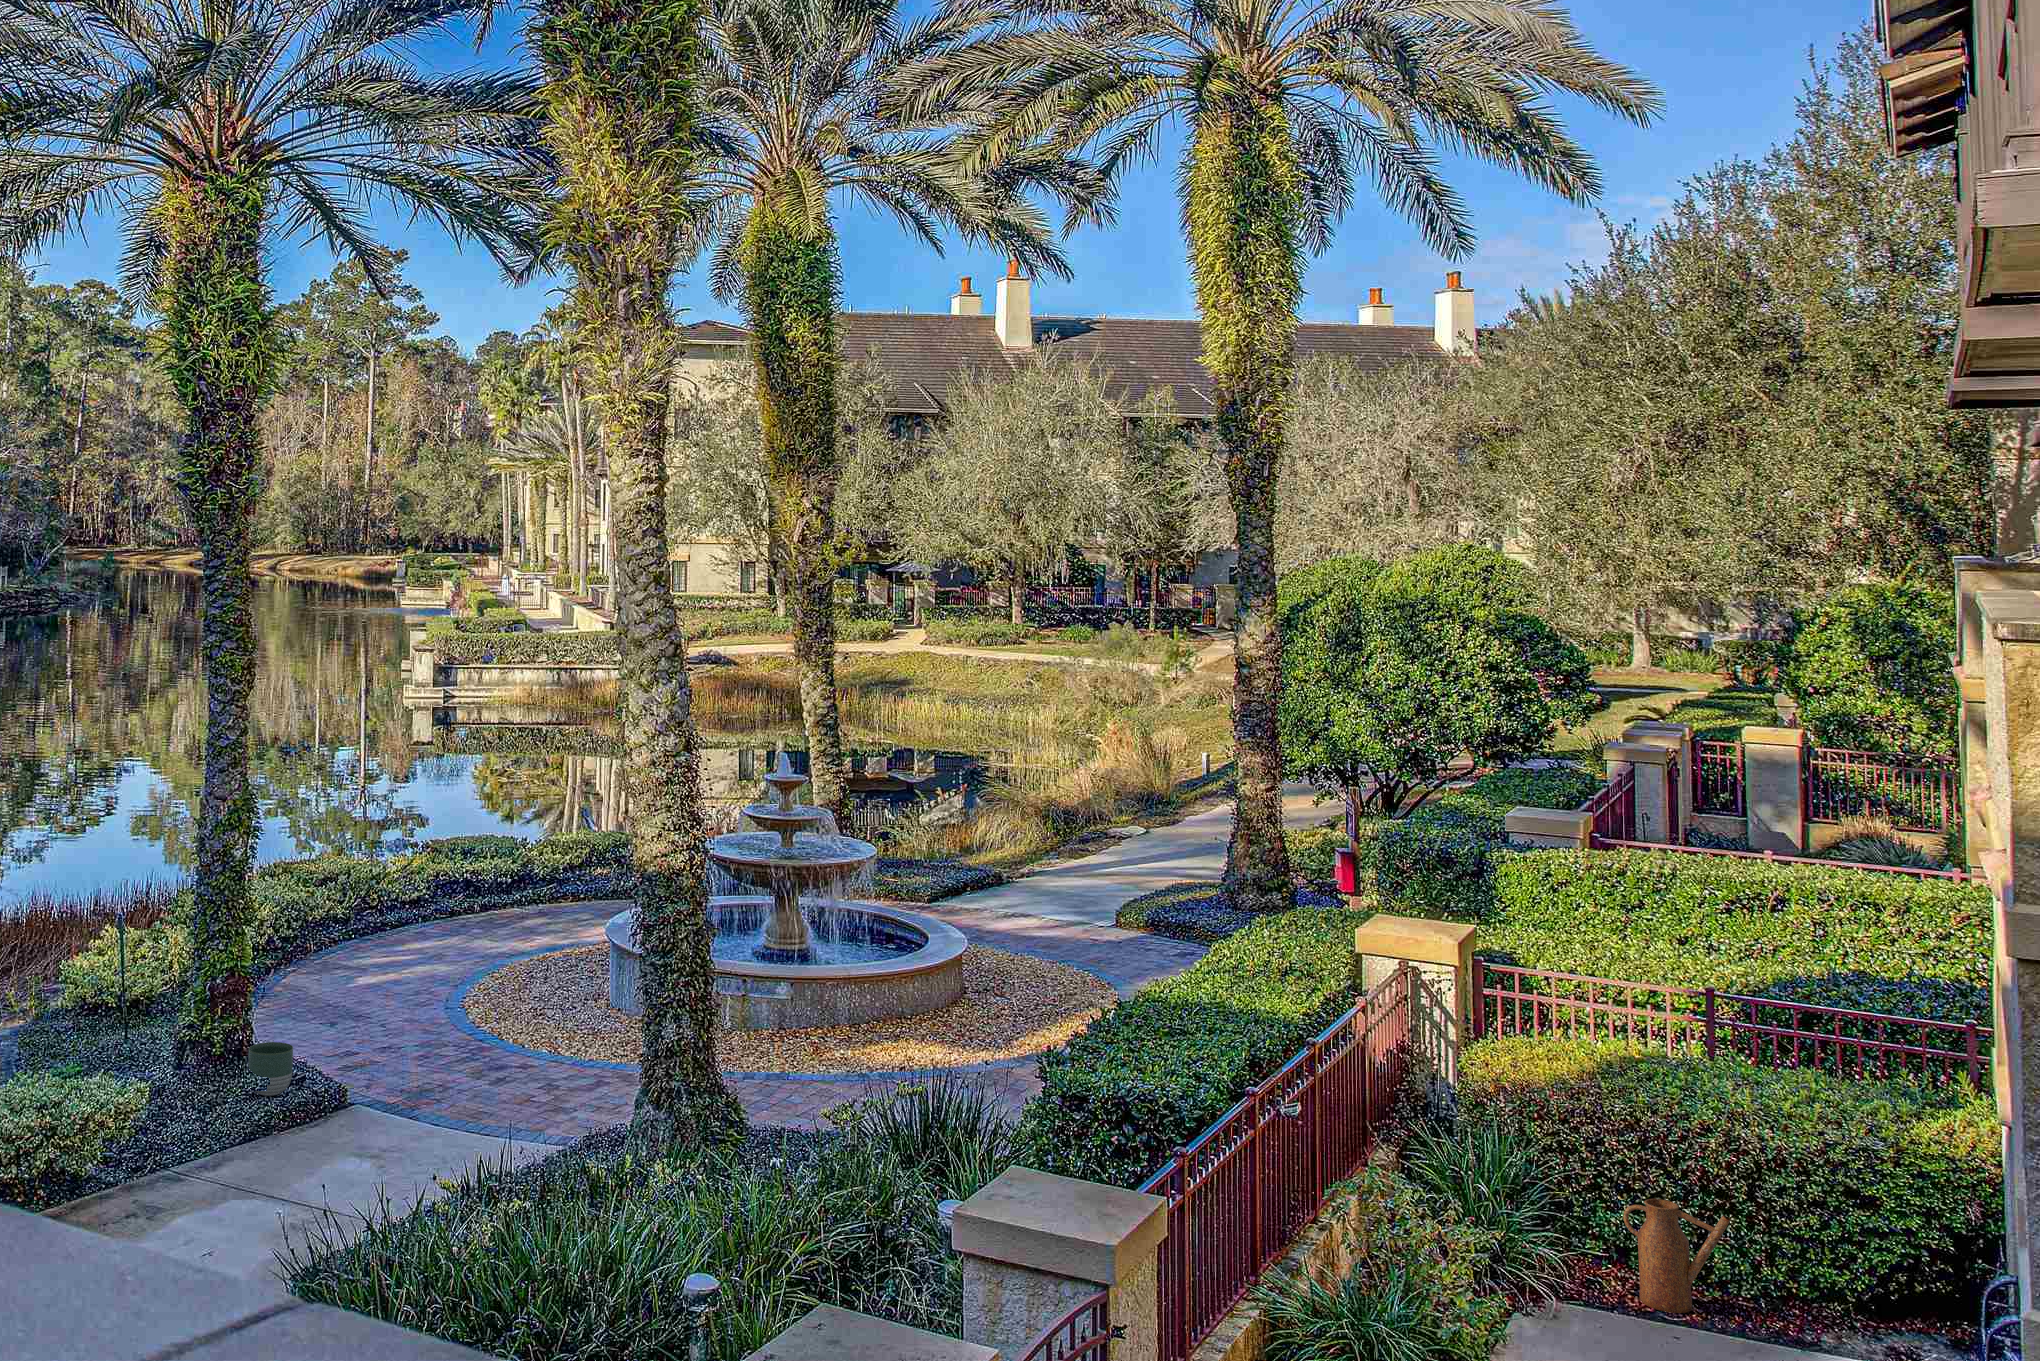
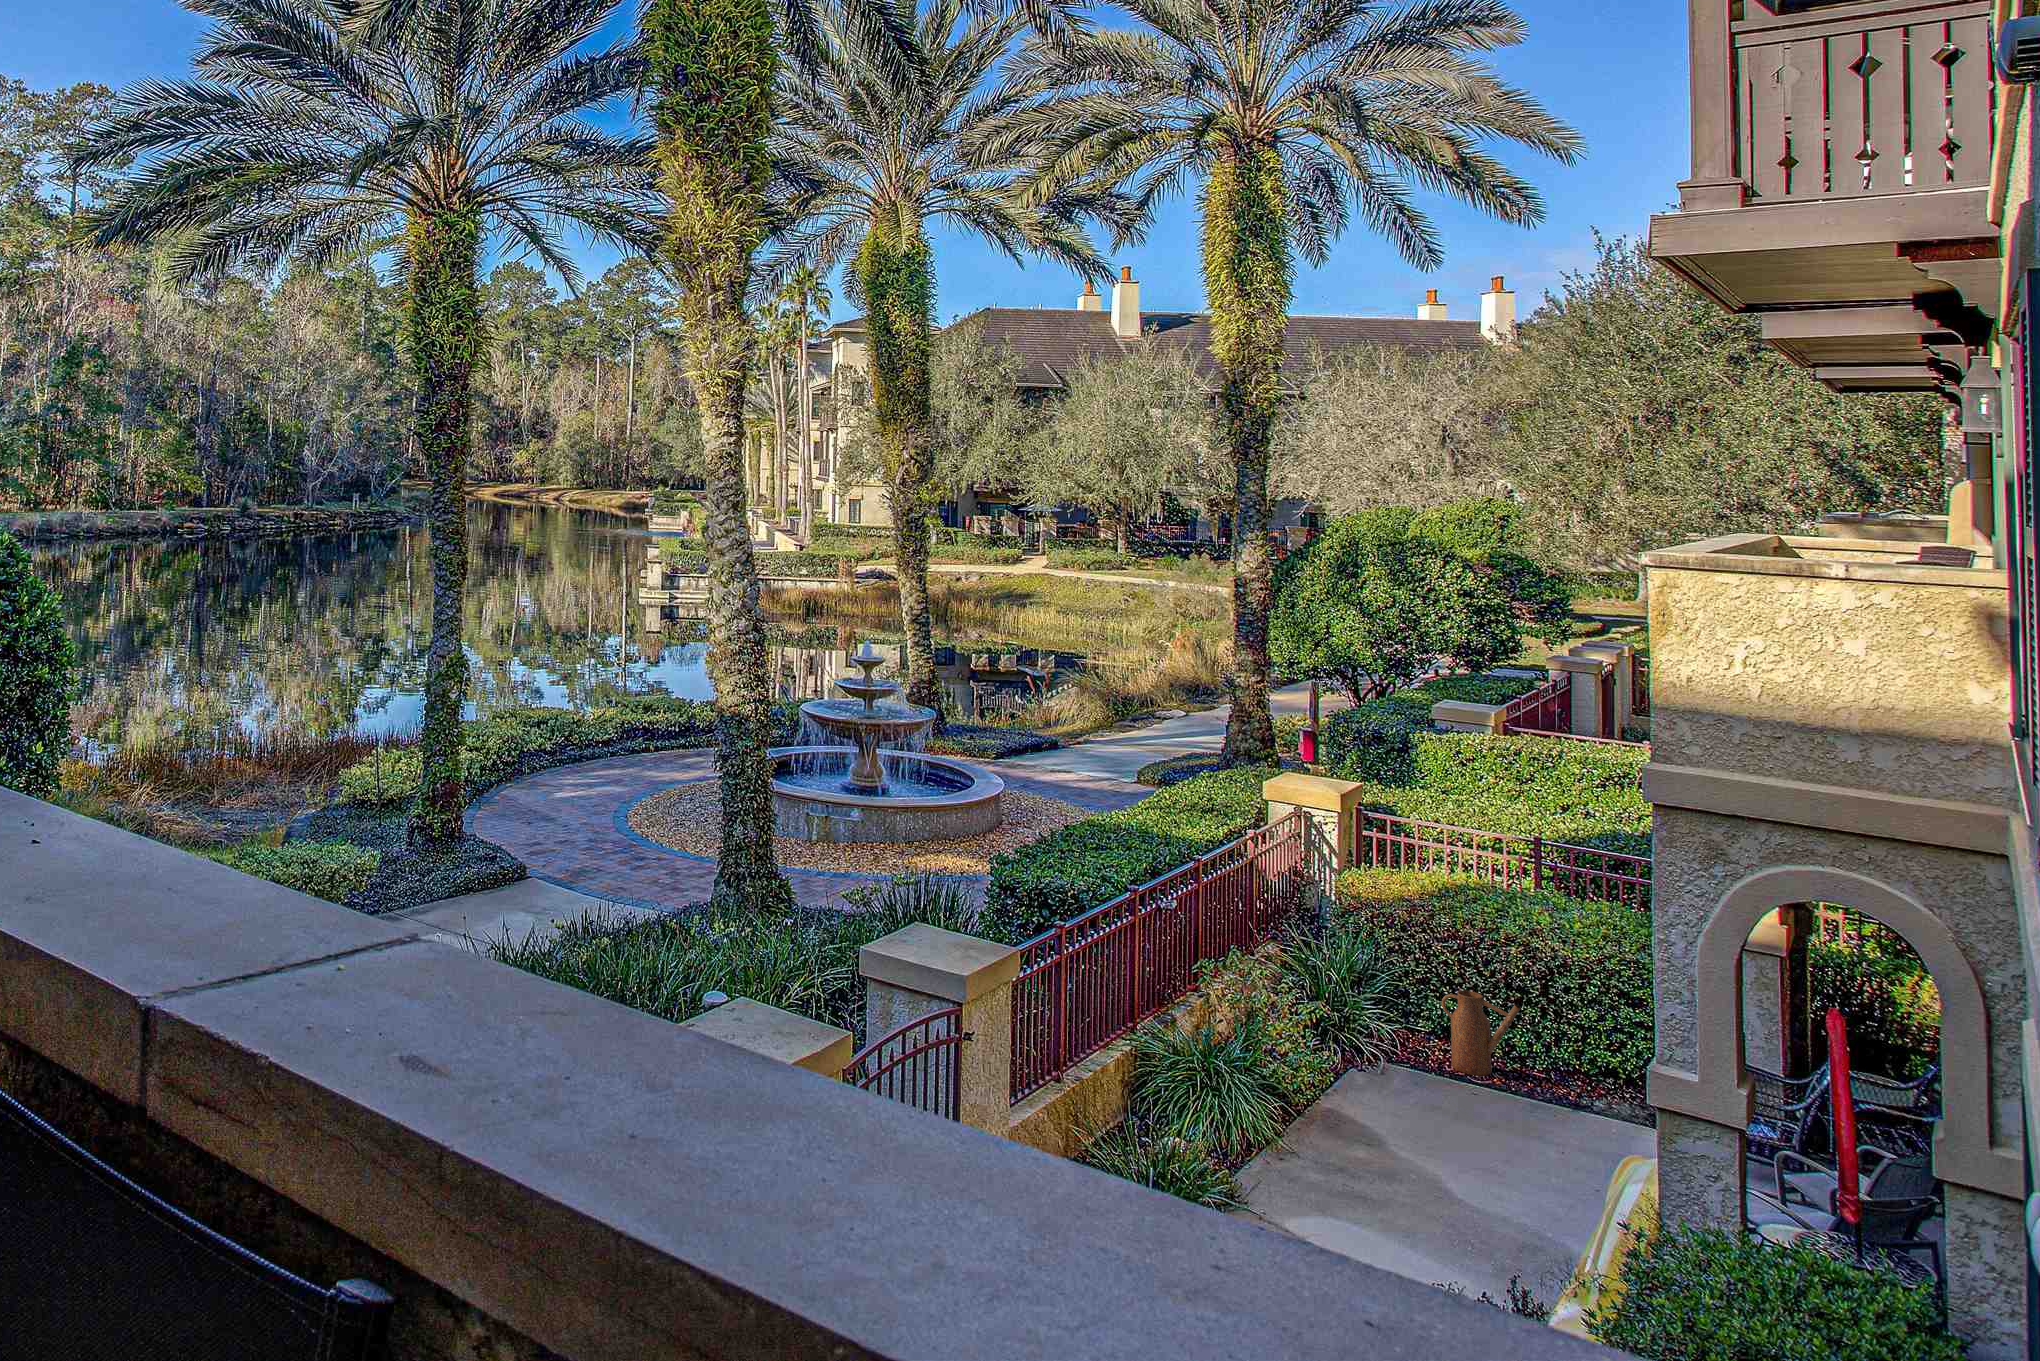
planter: present [248,1042,293,1096] -> none [453,832,484,869]

